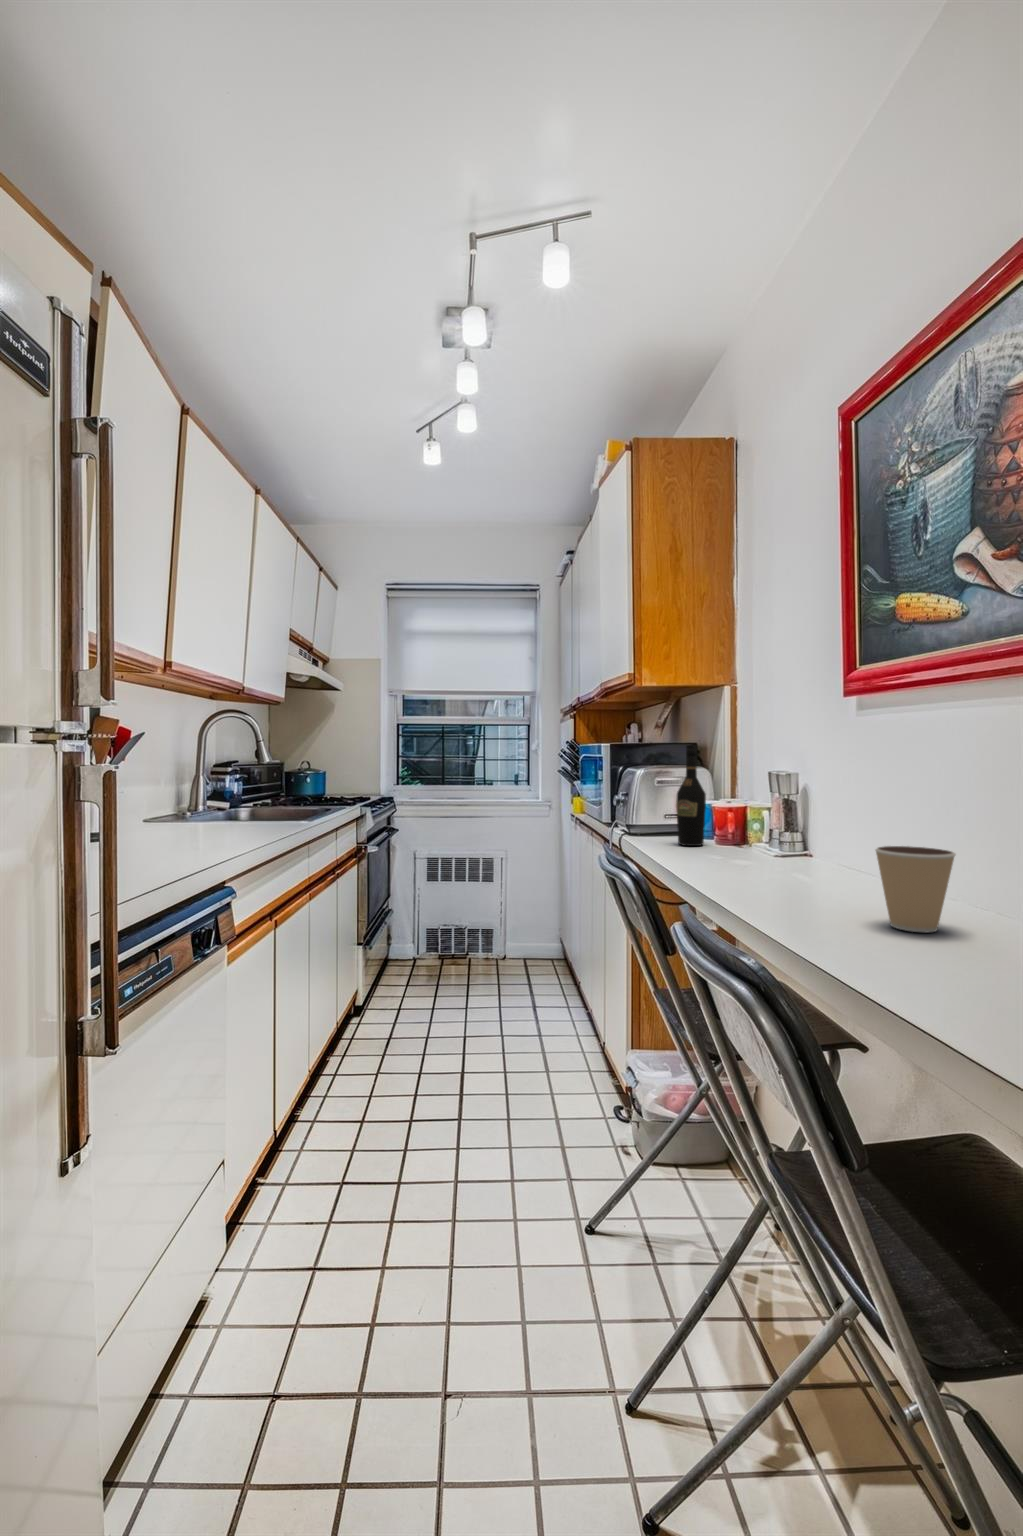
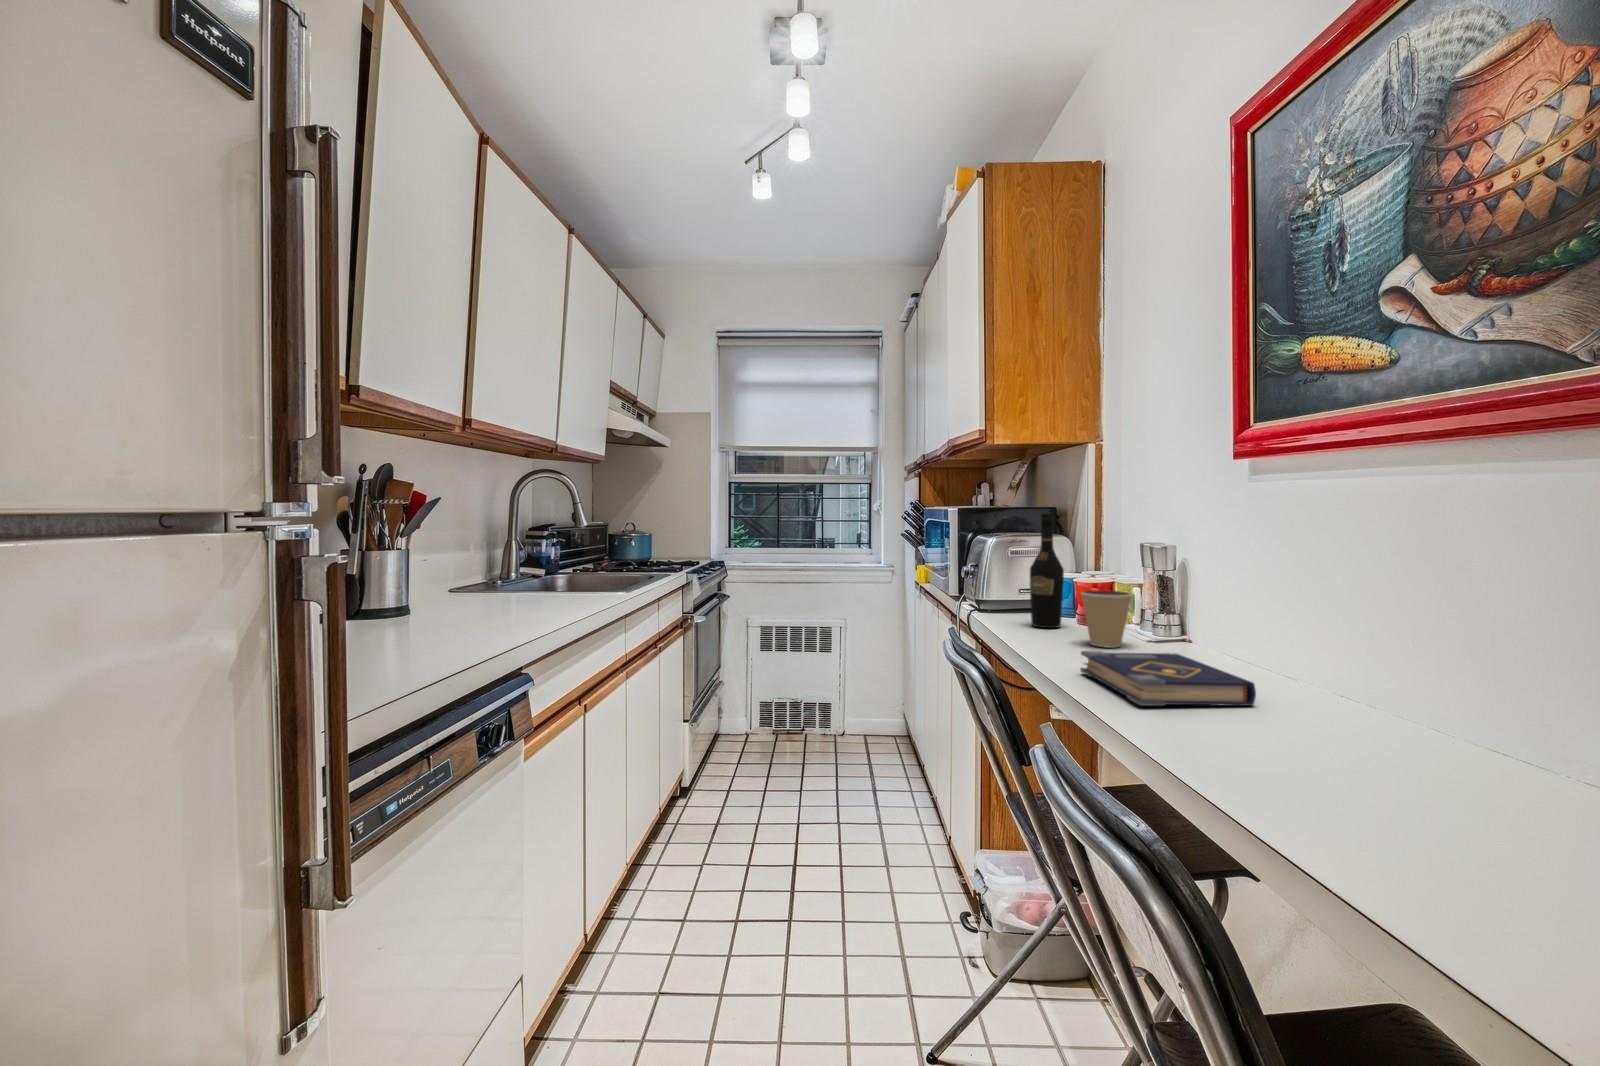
coffee cup: present [875,846,956,933] -> present [1081,590,1132,648]
book: none [720,858,862,897] -> present [1080,651,1256,706]

